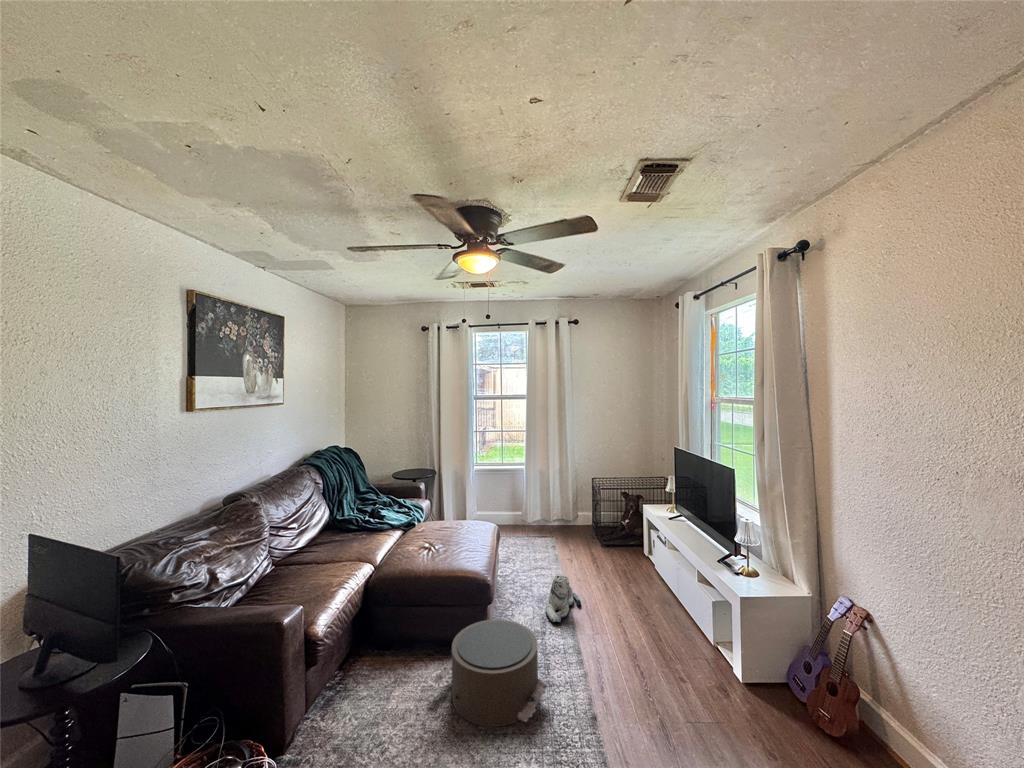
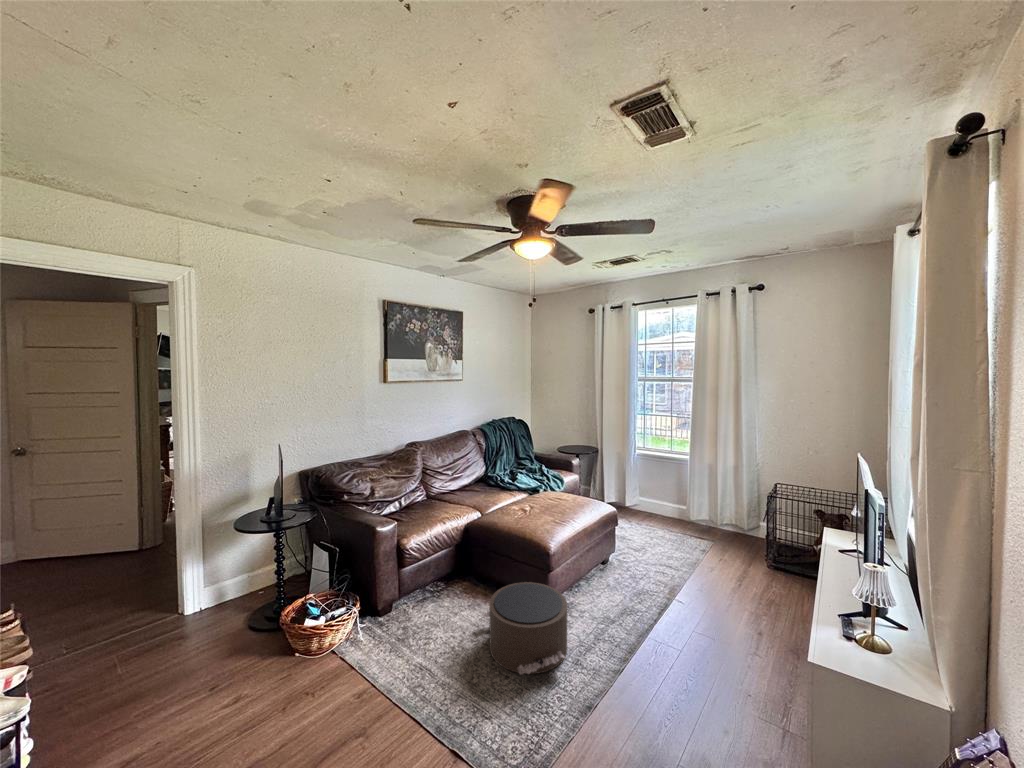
plush toy: present [546,575,581,622] -> none [628,570,679,618]

